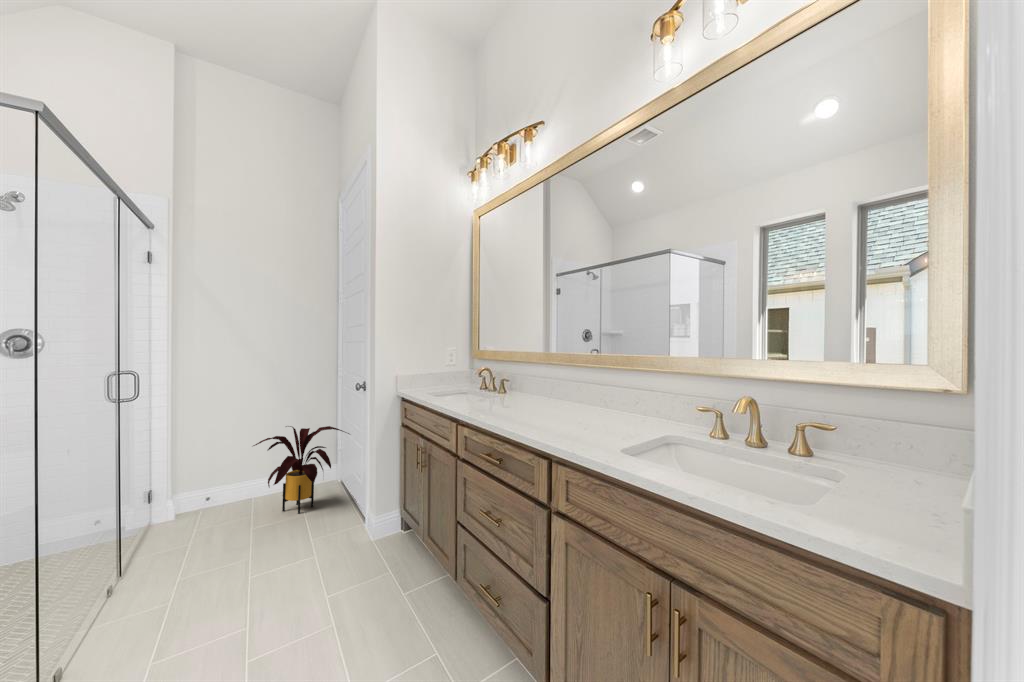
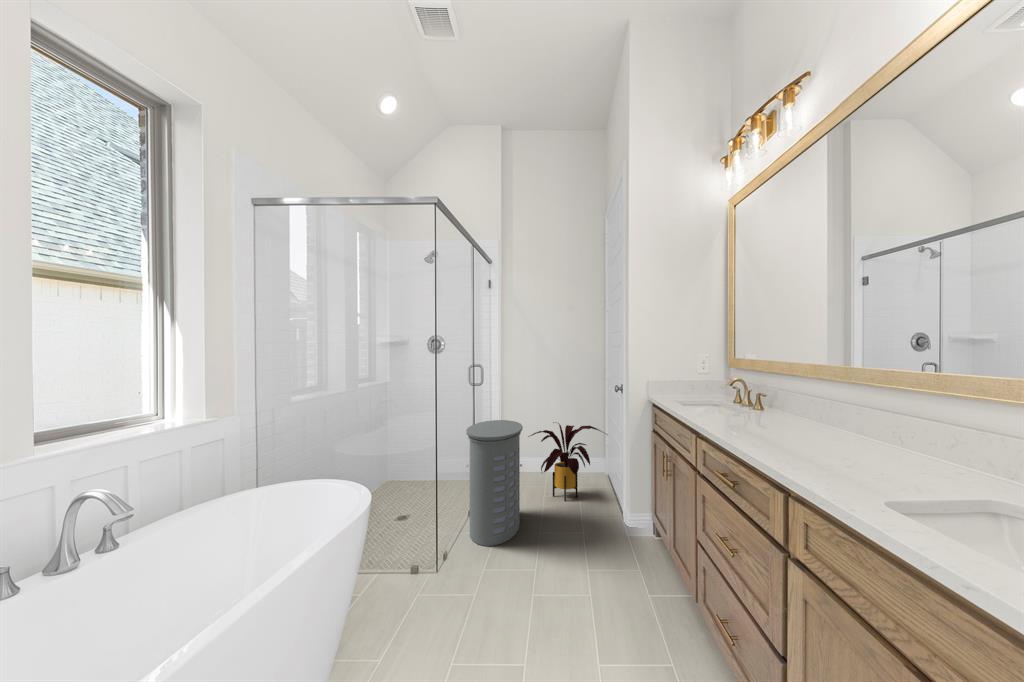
laundry hamper: none [164,429,250,593] -> present [466,420,523,546]

